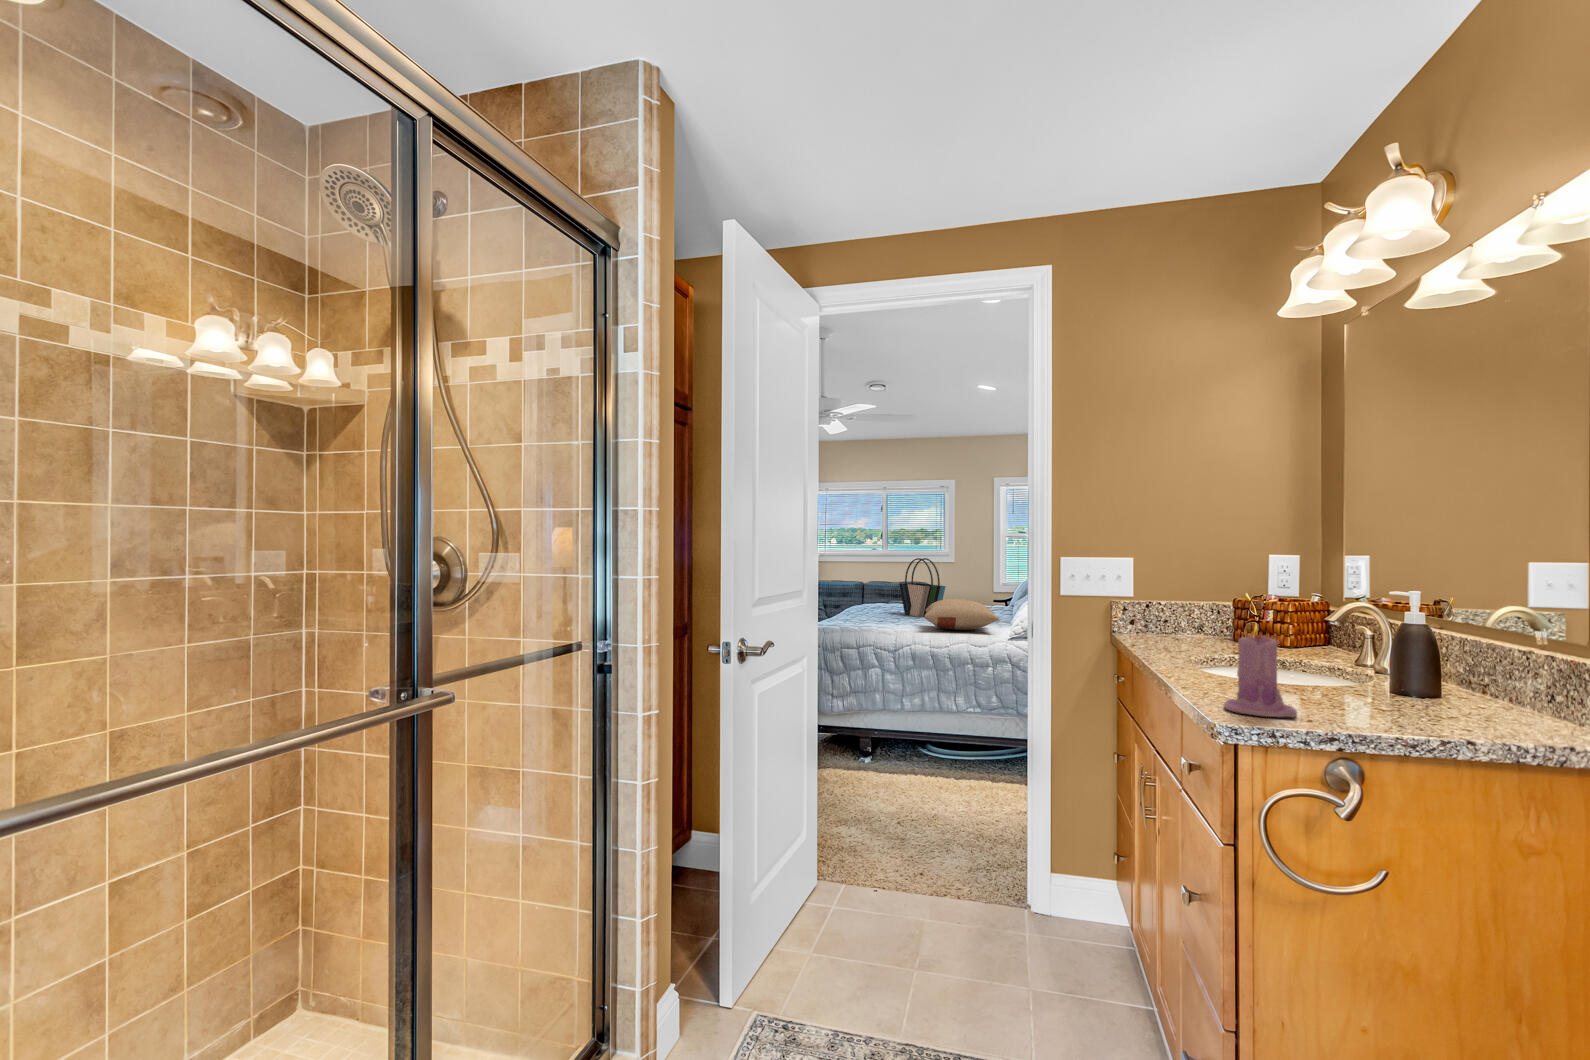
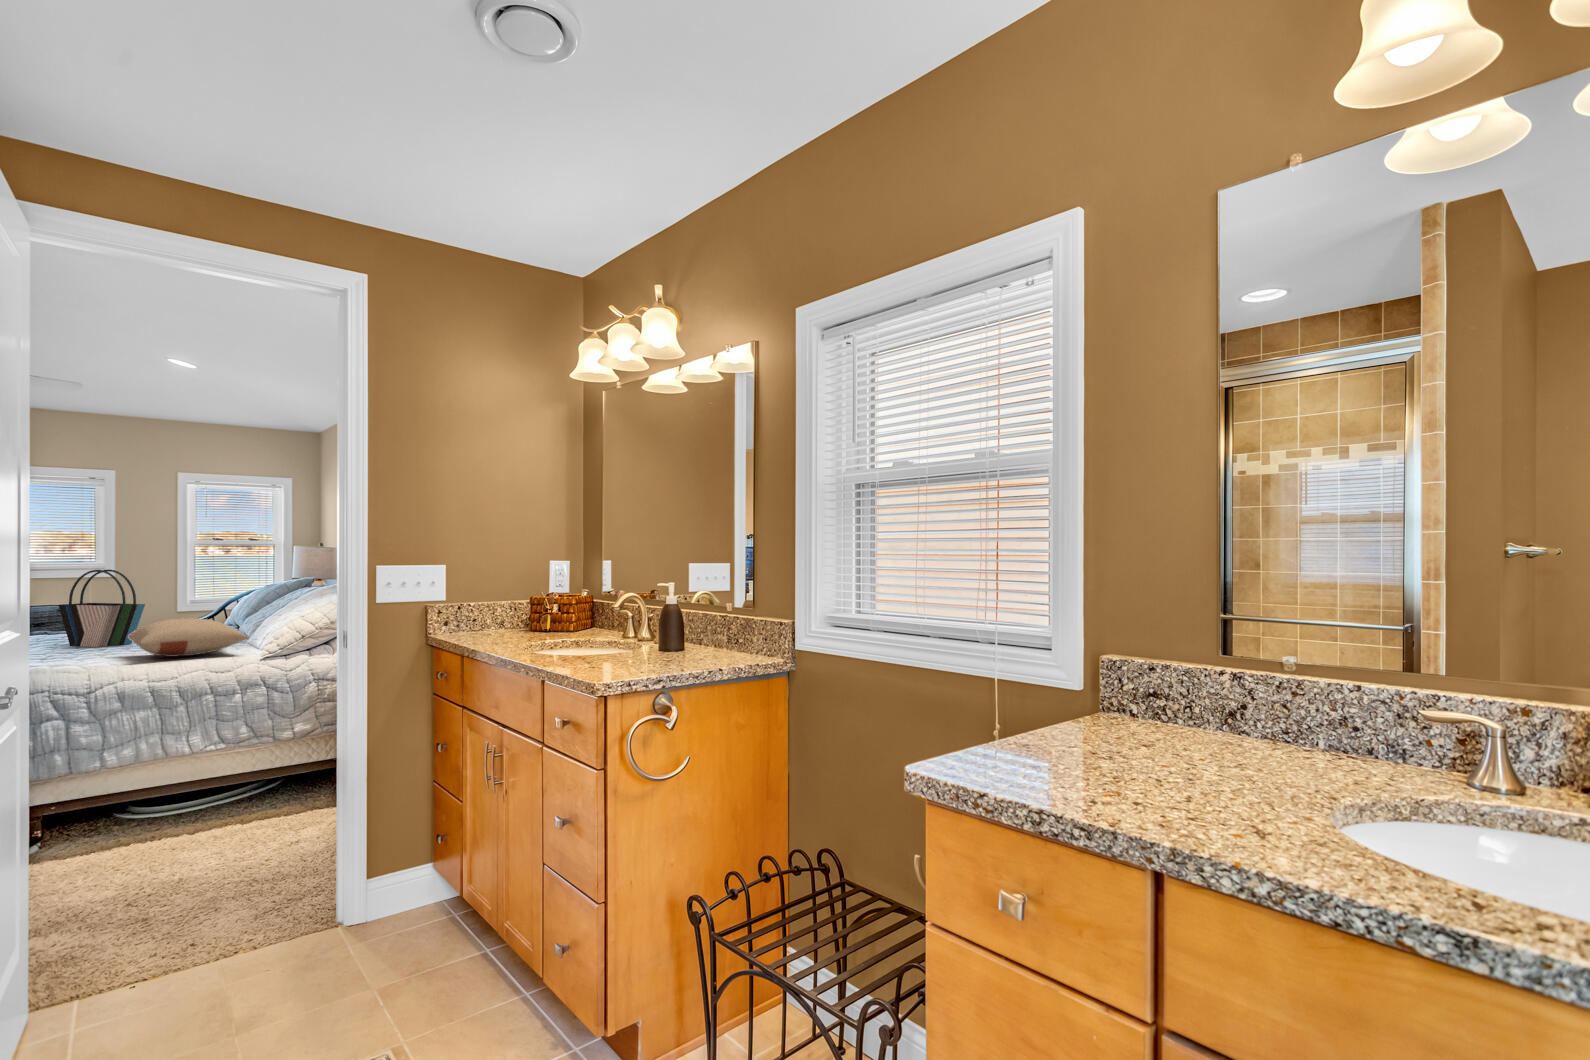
candle: present [1224,629,1297,717] -> none [588,612,634,675]

